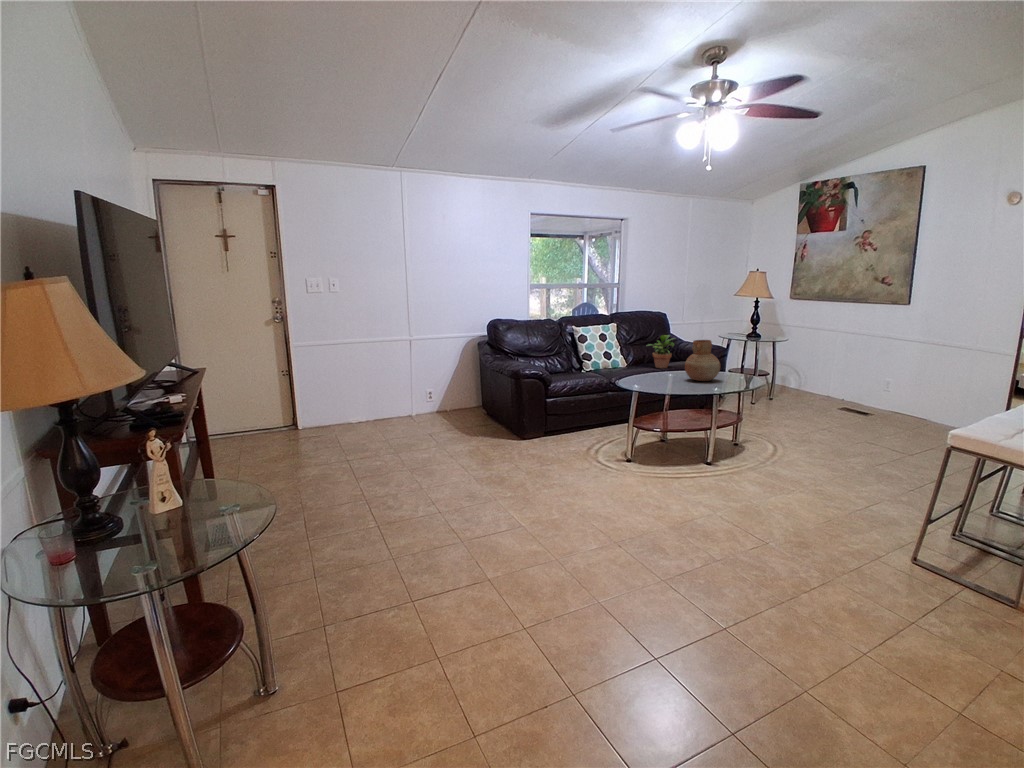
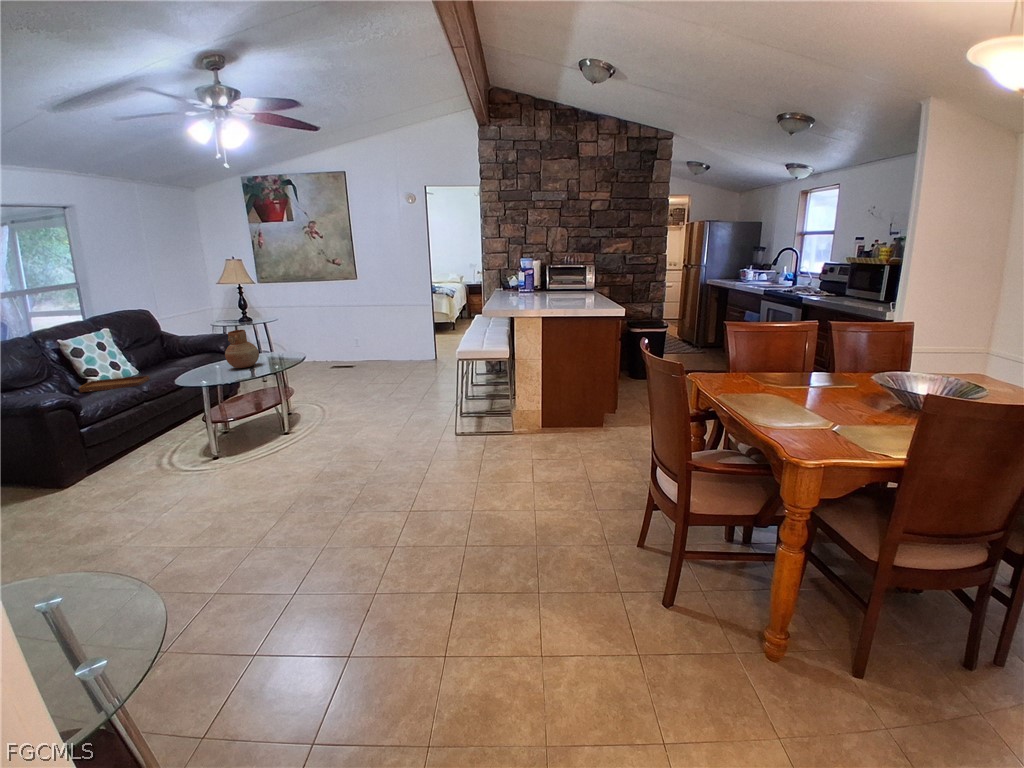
potted plant: present [647,335,675,368] -> none [158,332,190,367]
tray: none [571,356,623,377] -> present [78,368,150,392]

